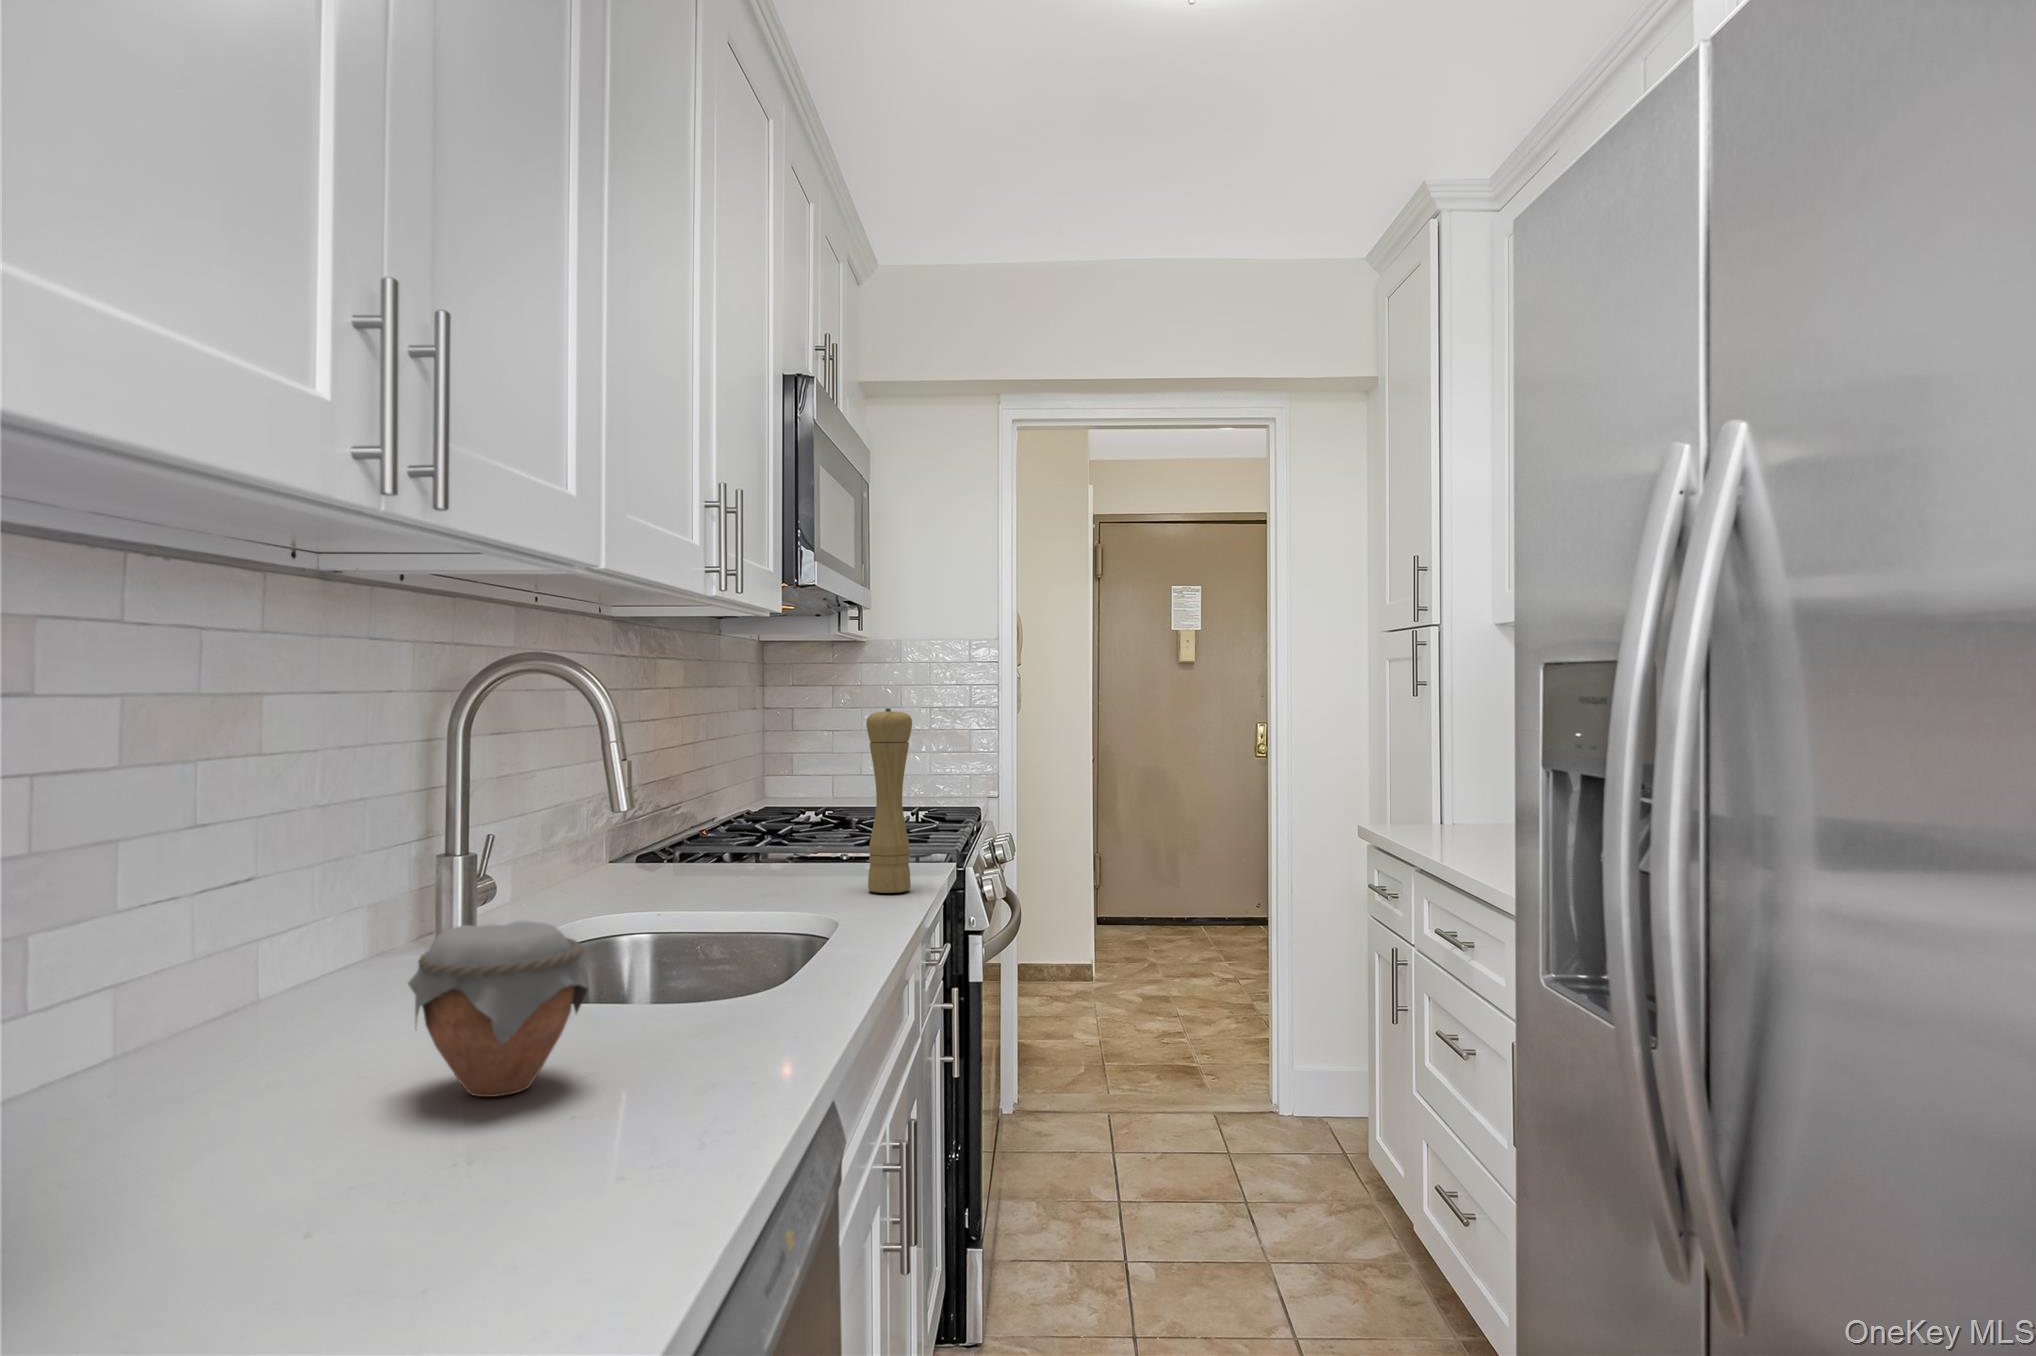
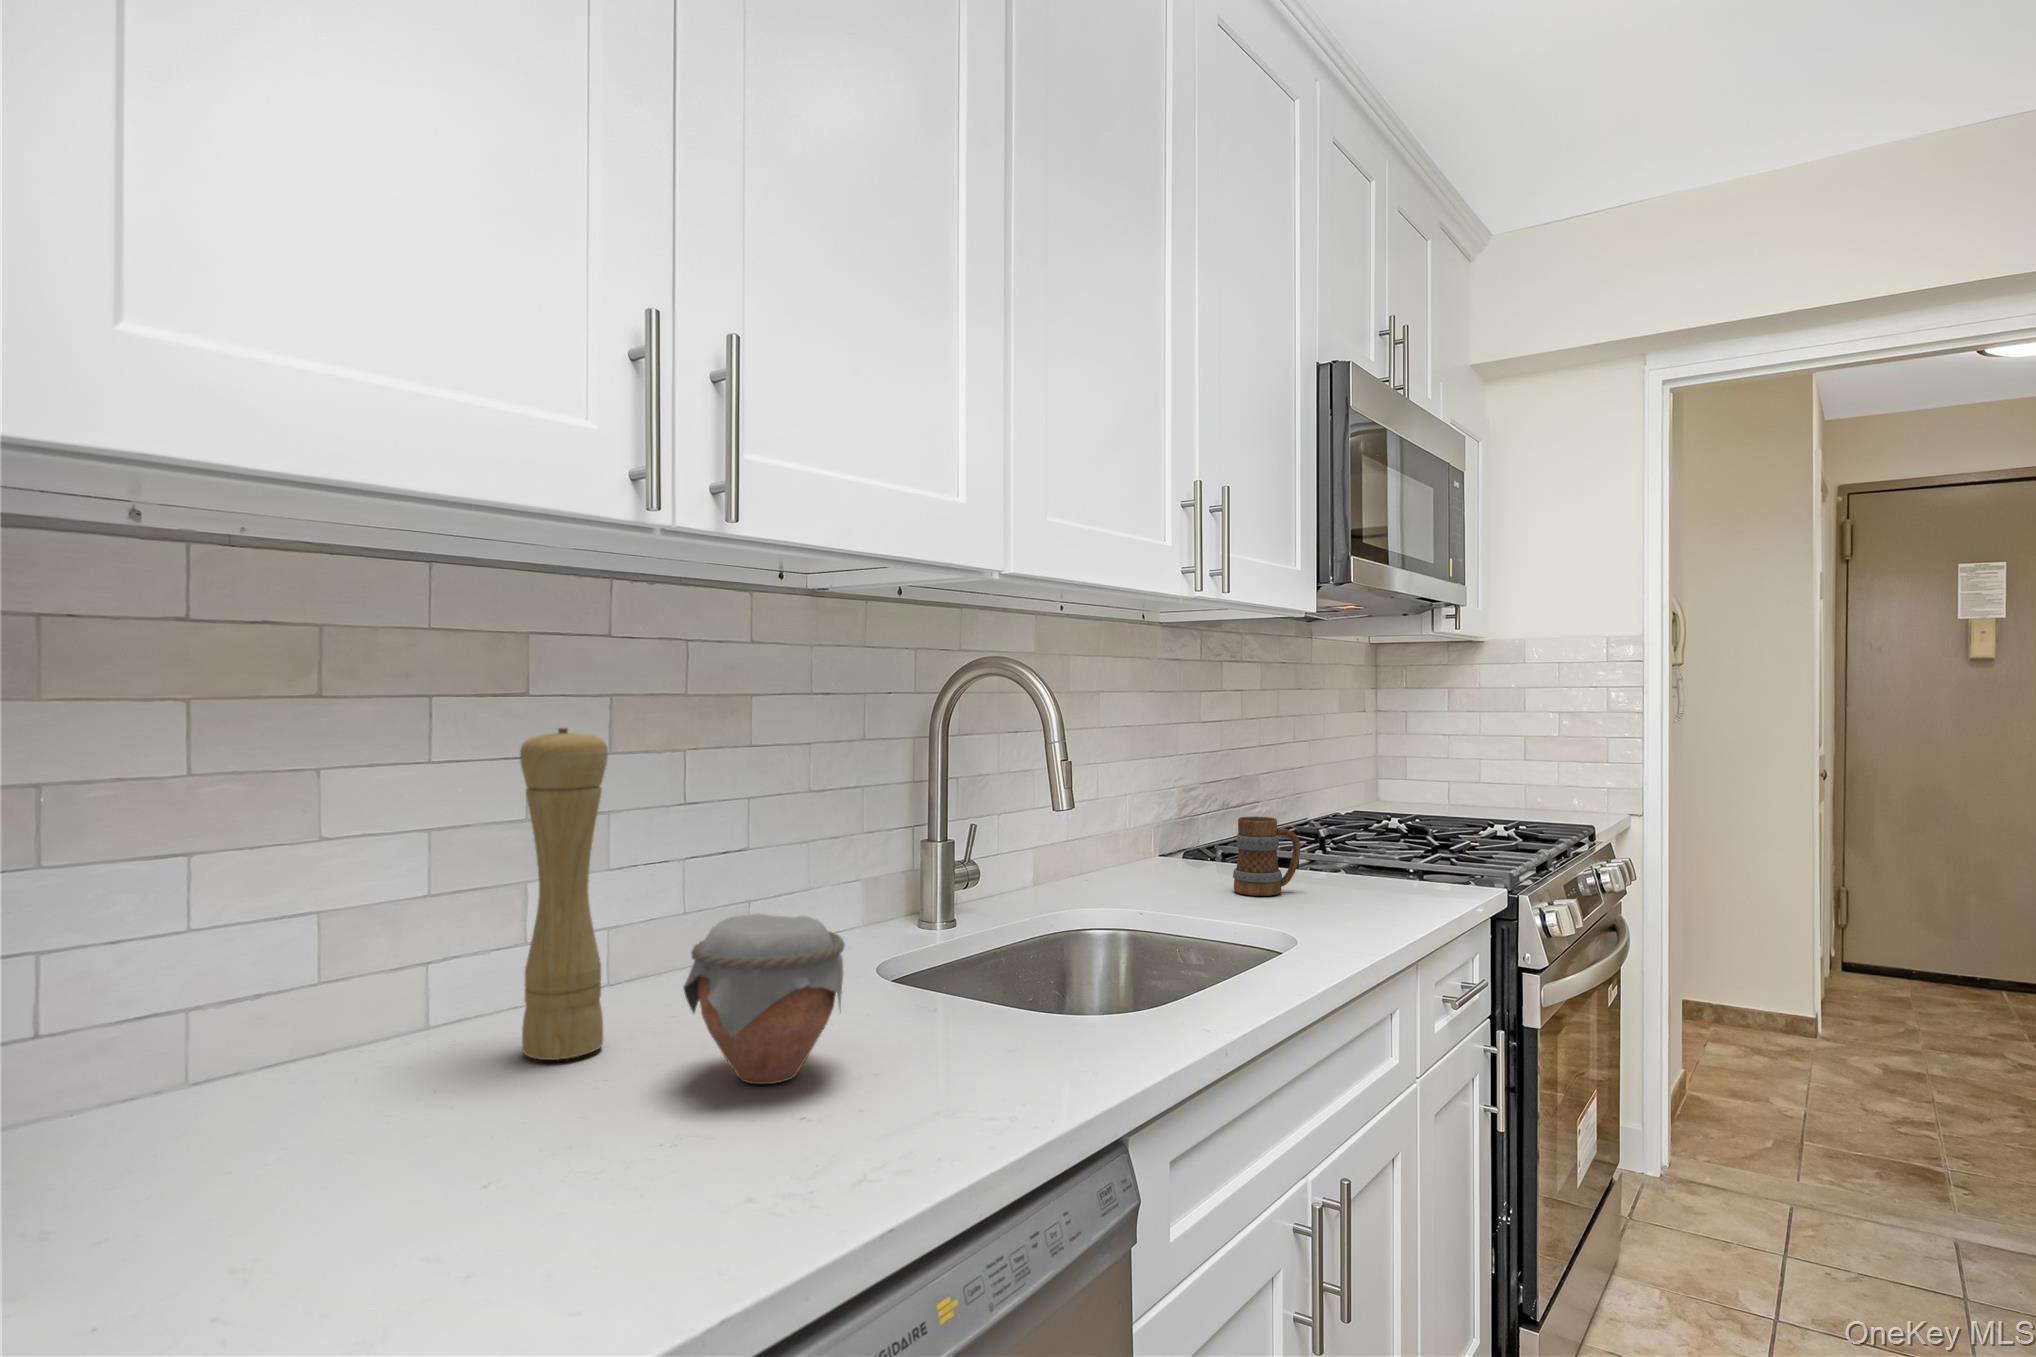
pepper mill: present [866,708,912,893] -> present [520,728,608,1060]
mug: none [732,812,795,888] -> present [1233,817,1300,896]

